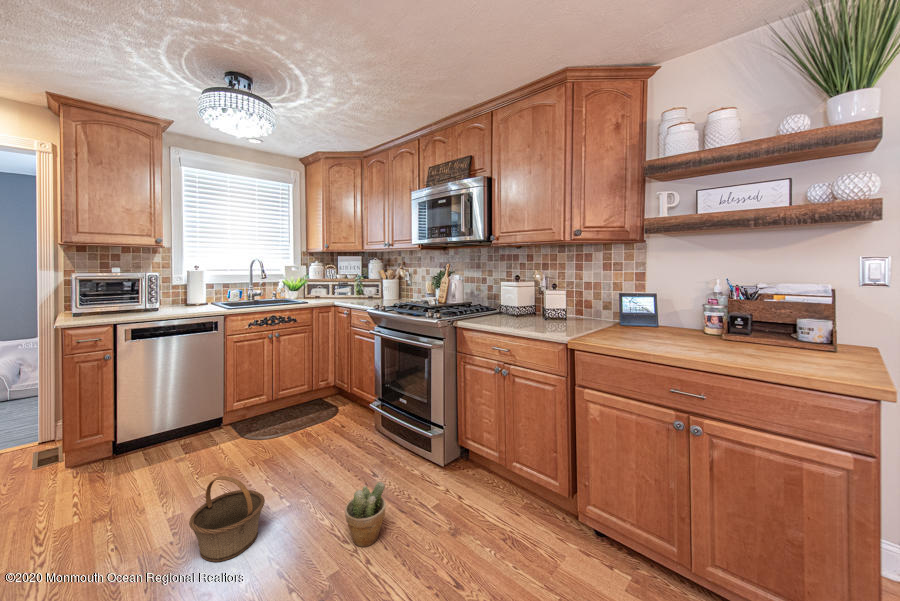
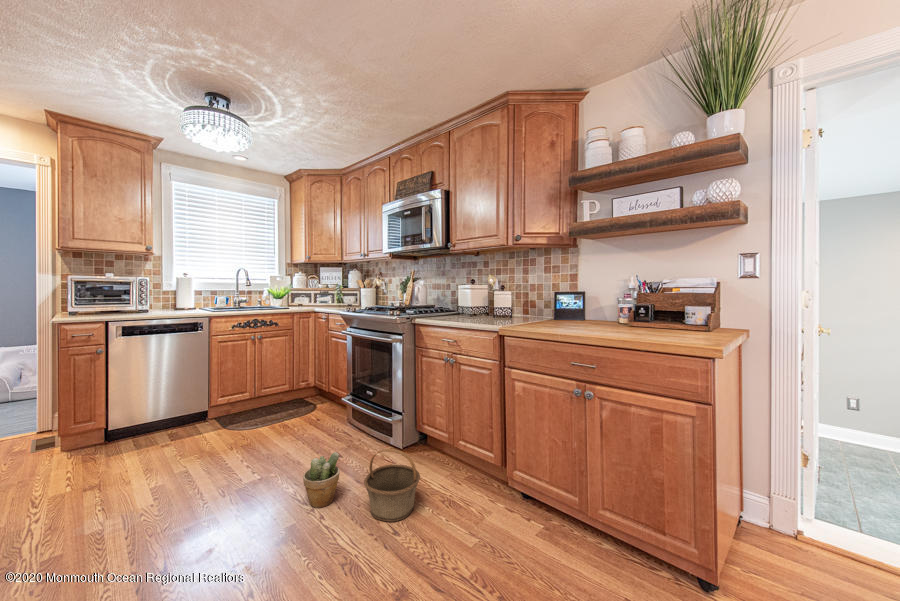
basket: present [189,476,265,562] -> present [364,449,420,522]

